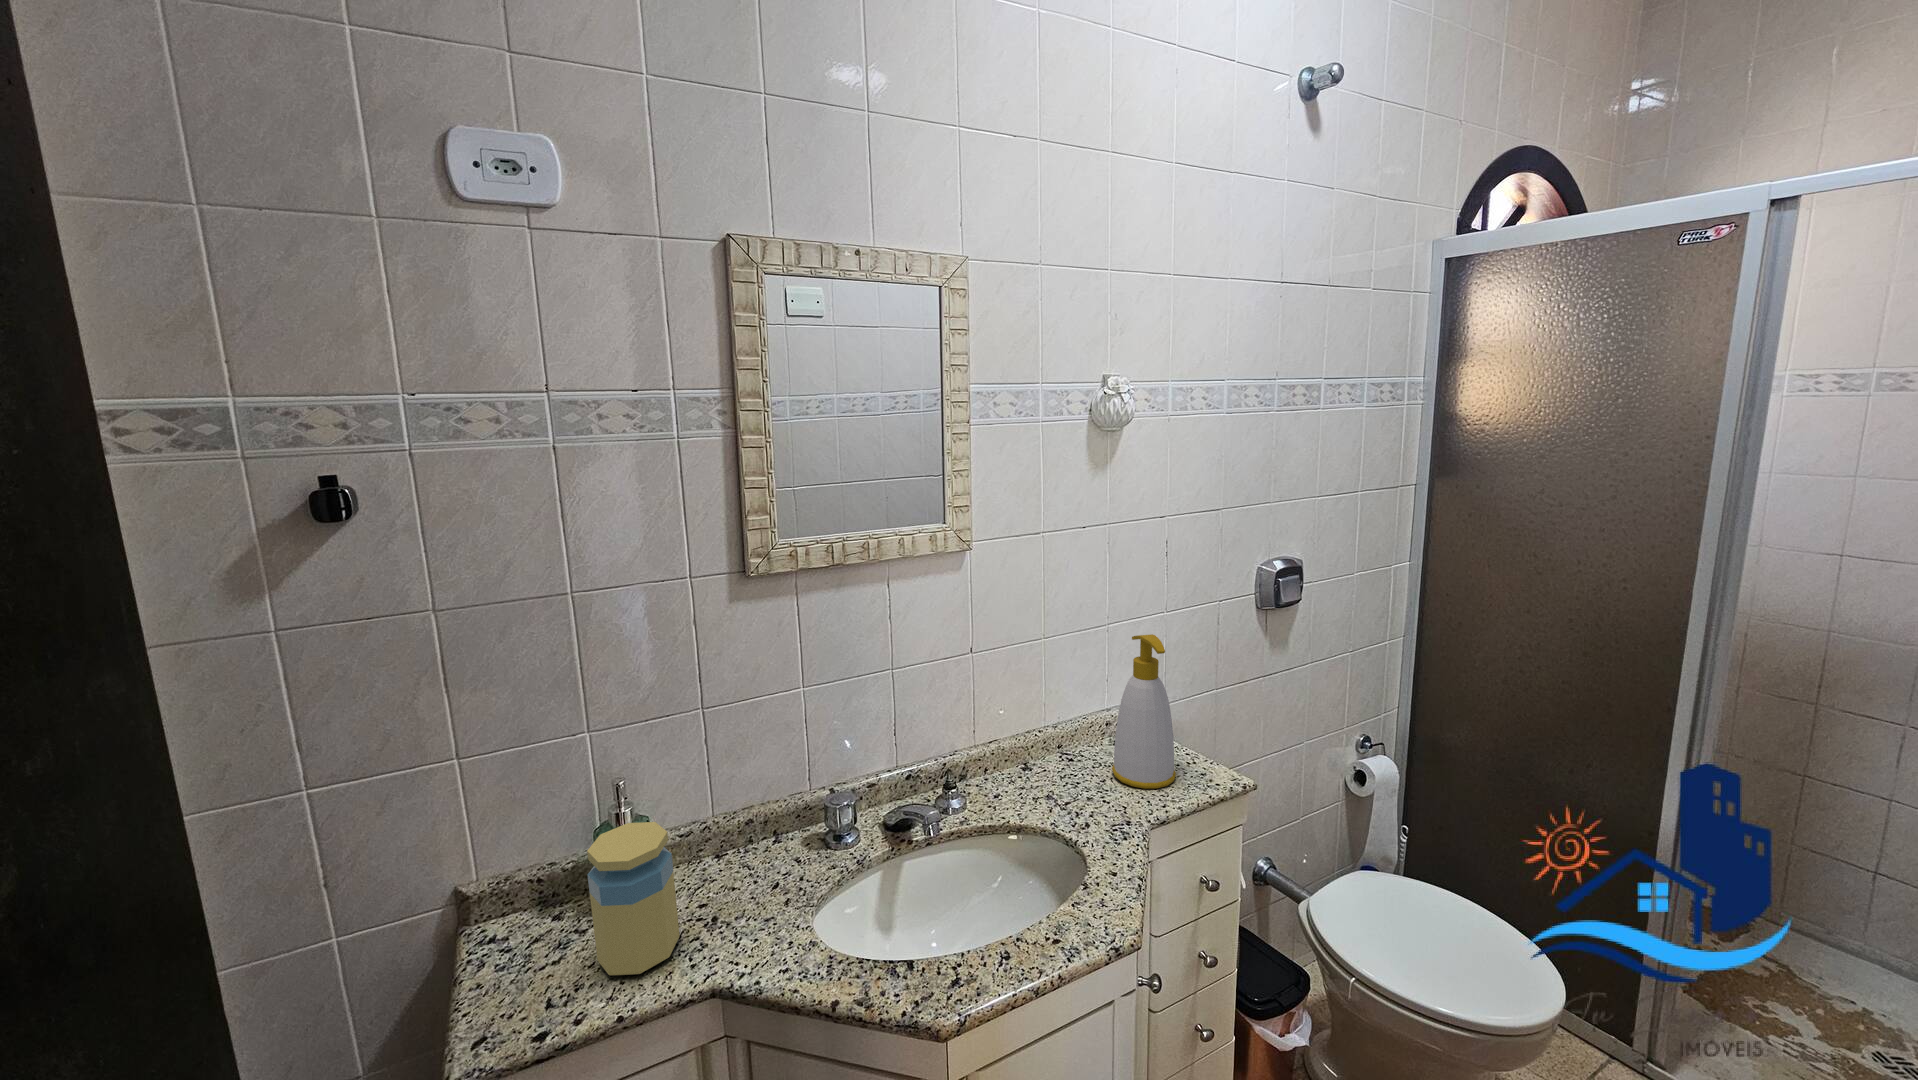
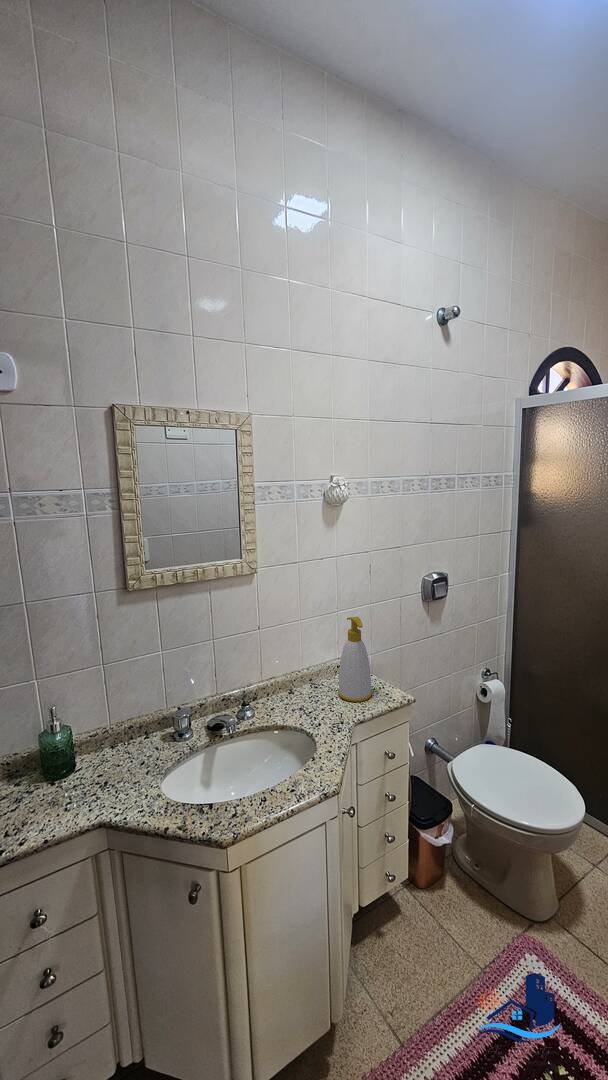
jar: present [587,822,680,975] -> none [29,730,84,818]

